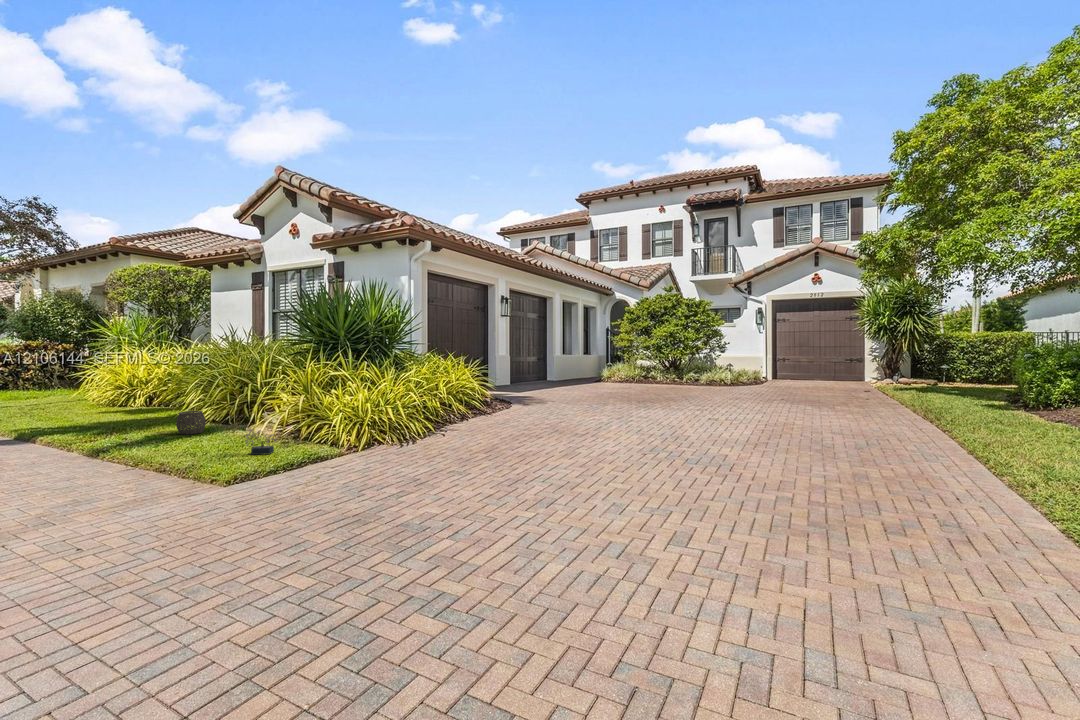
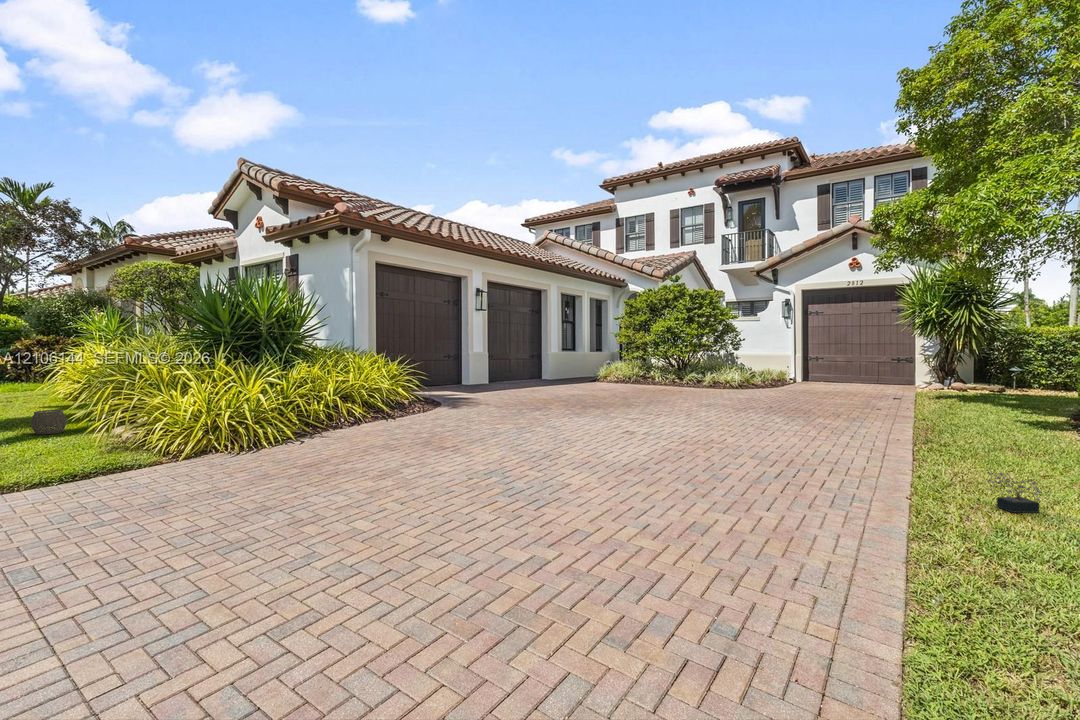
decorative plant: present [246,429,276,455] -> present [988,472,1041,513]

